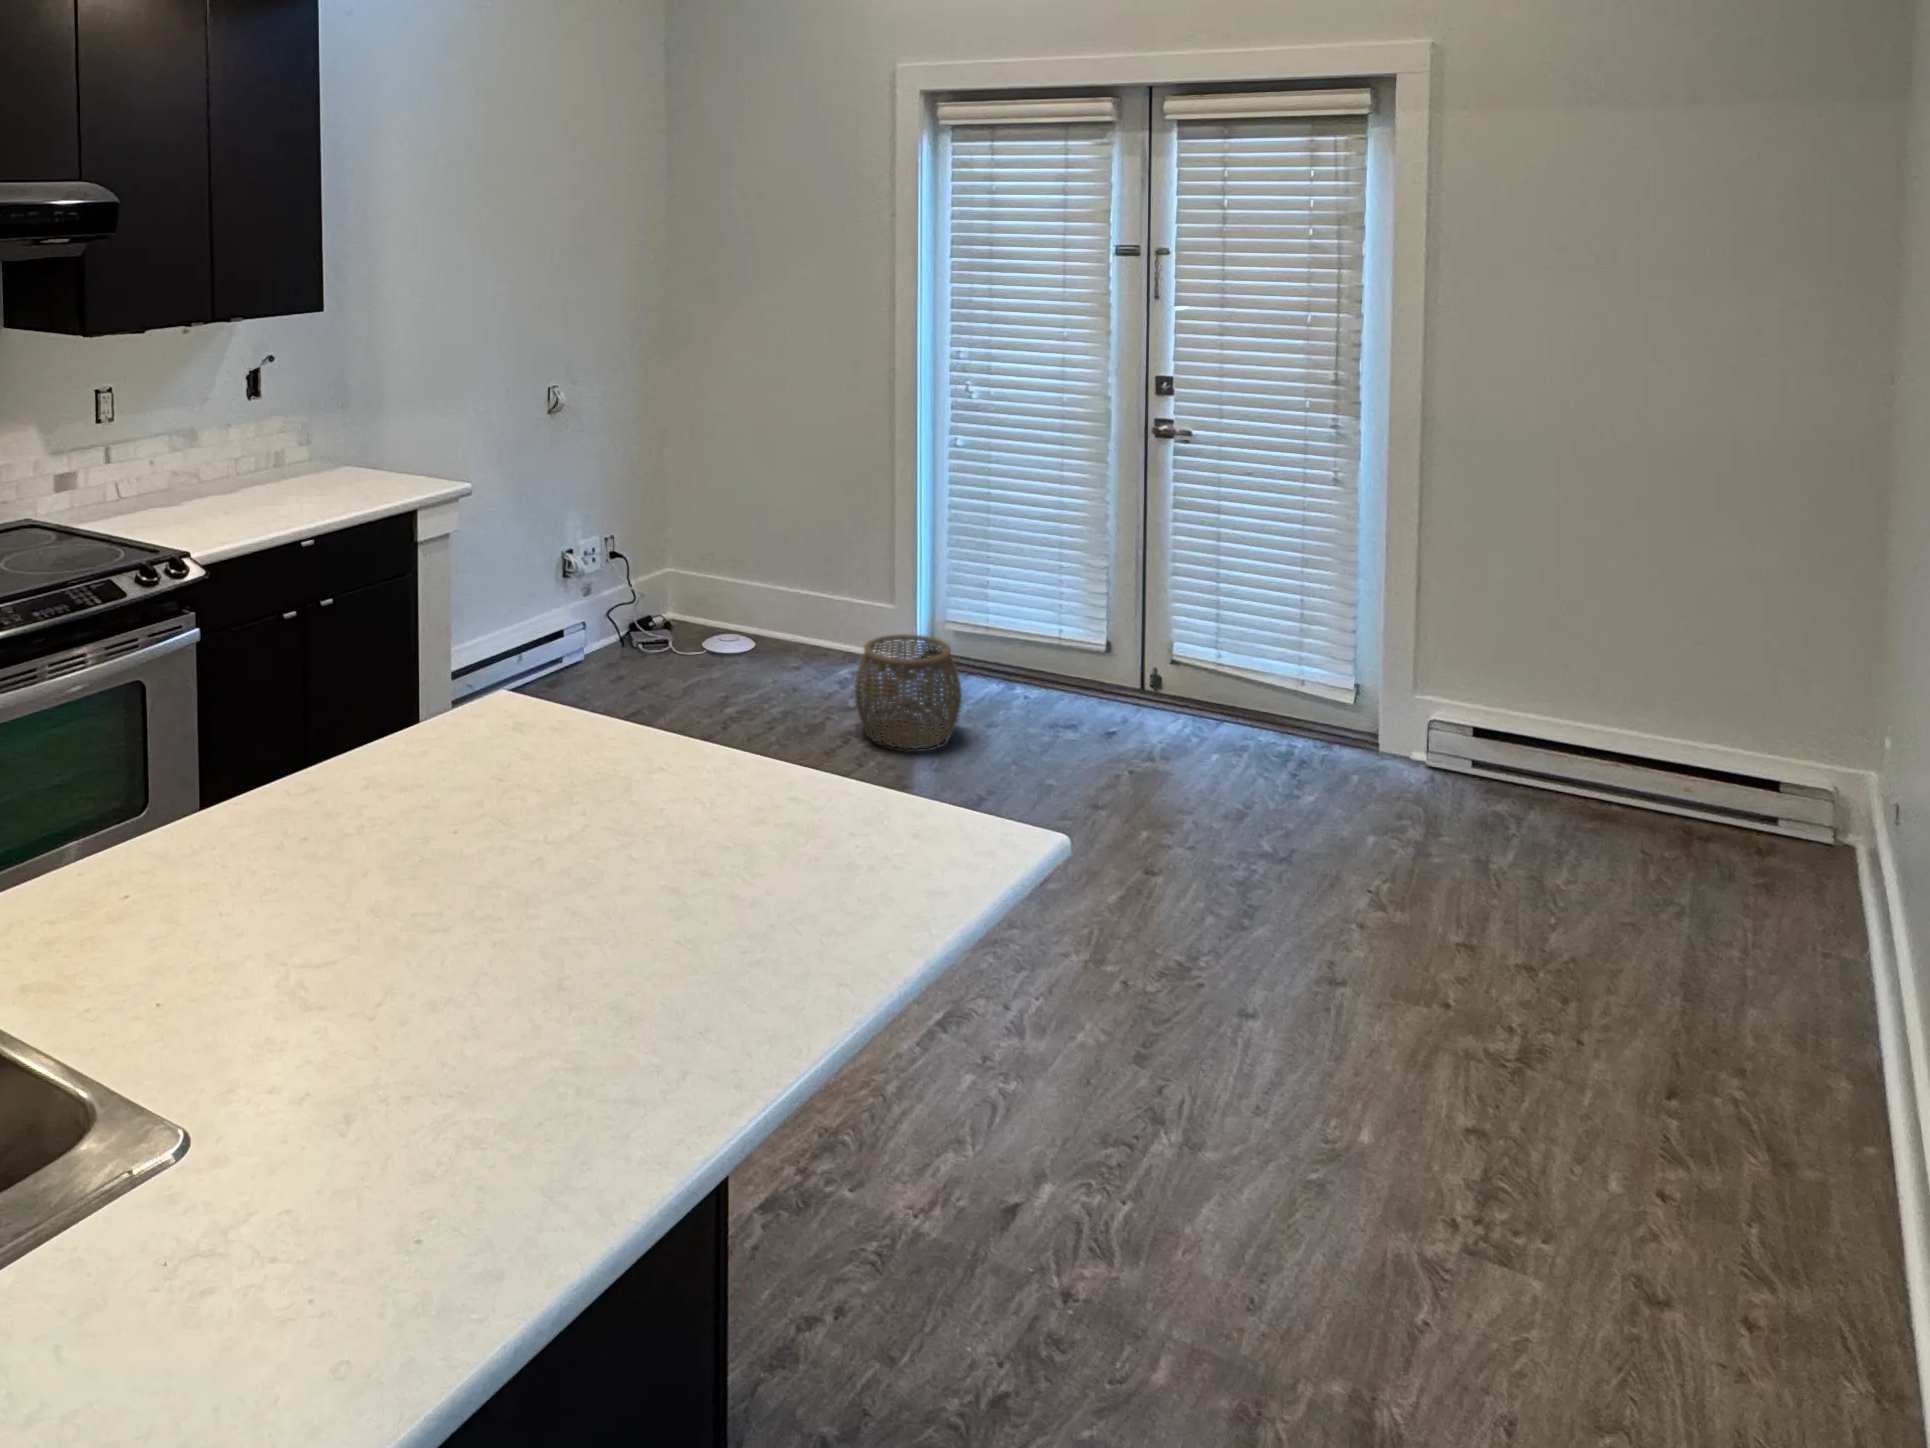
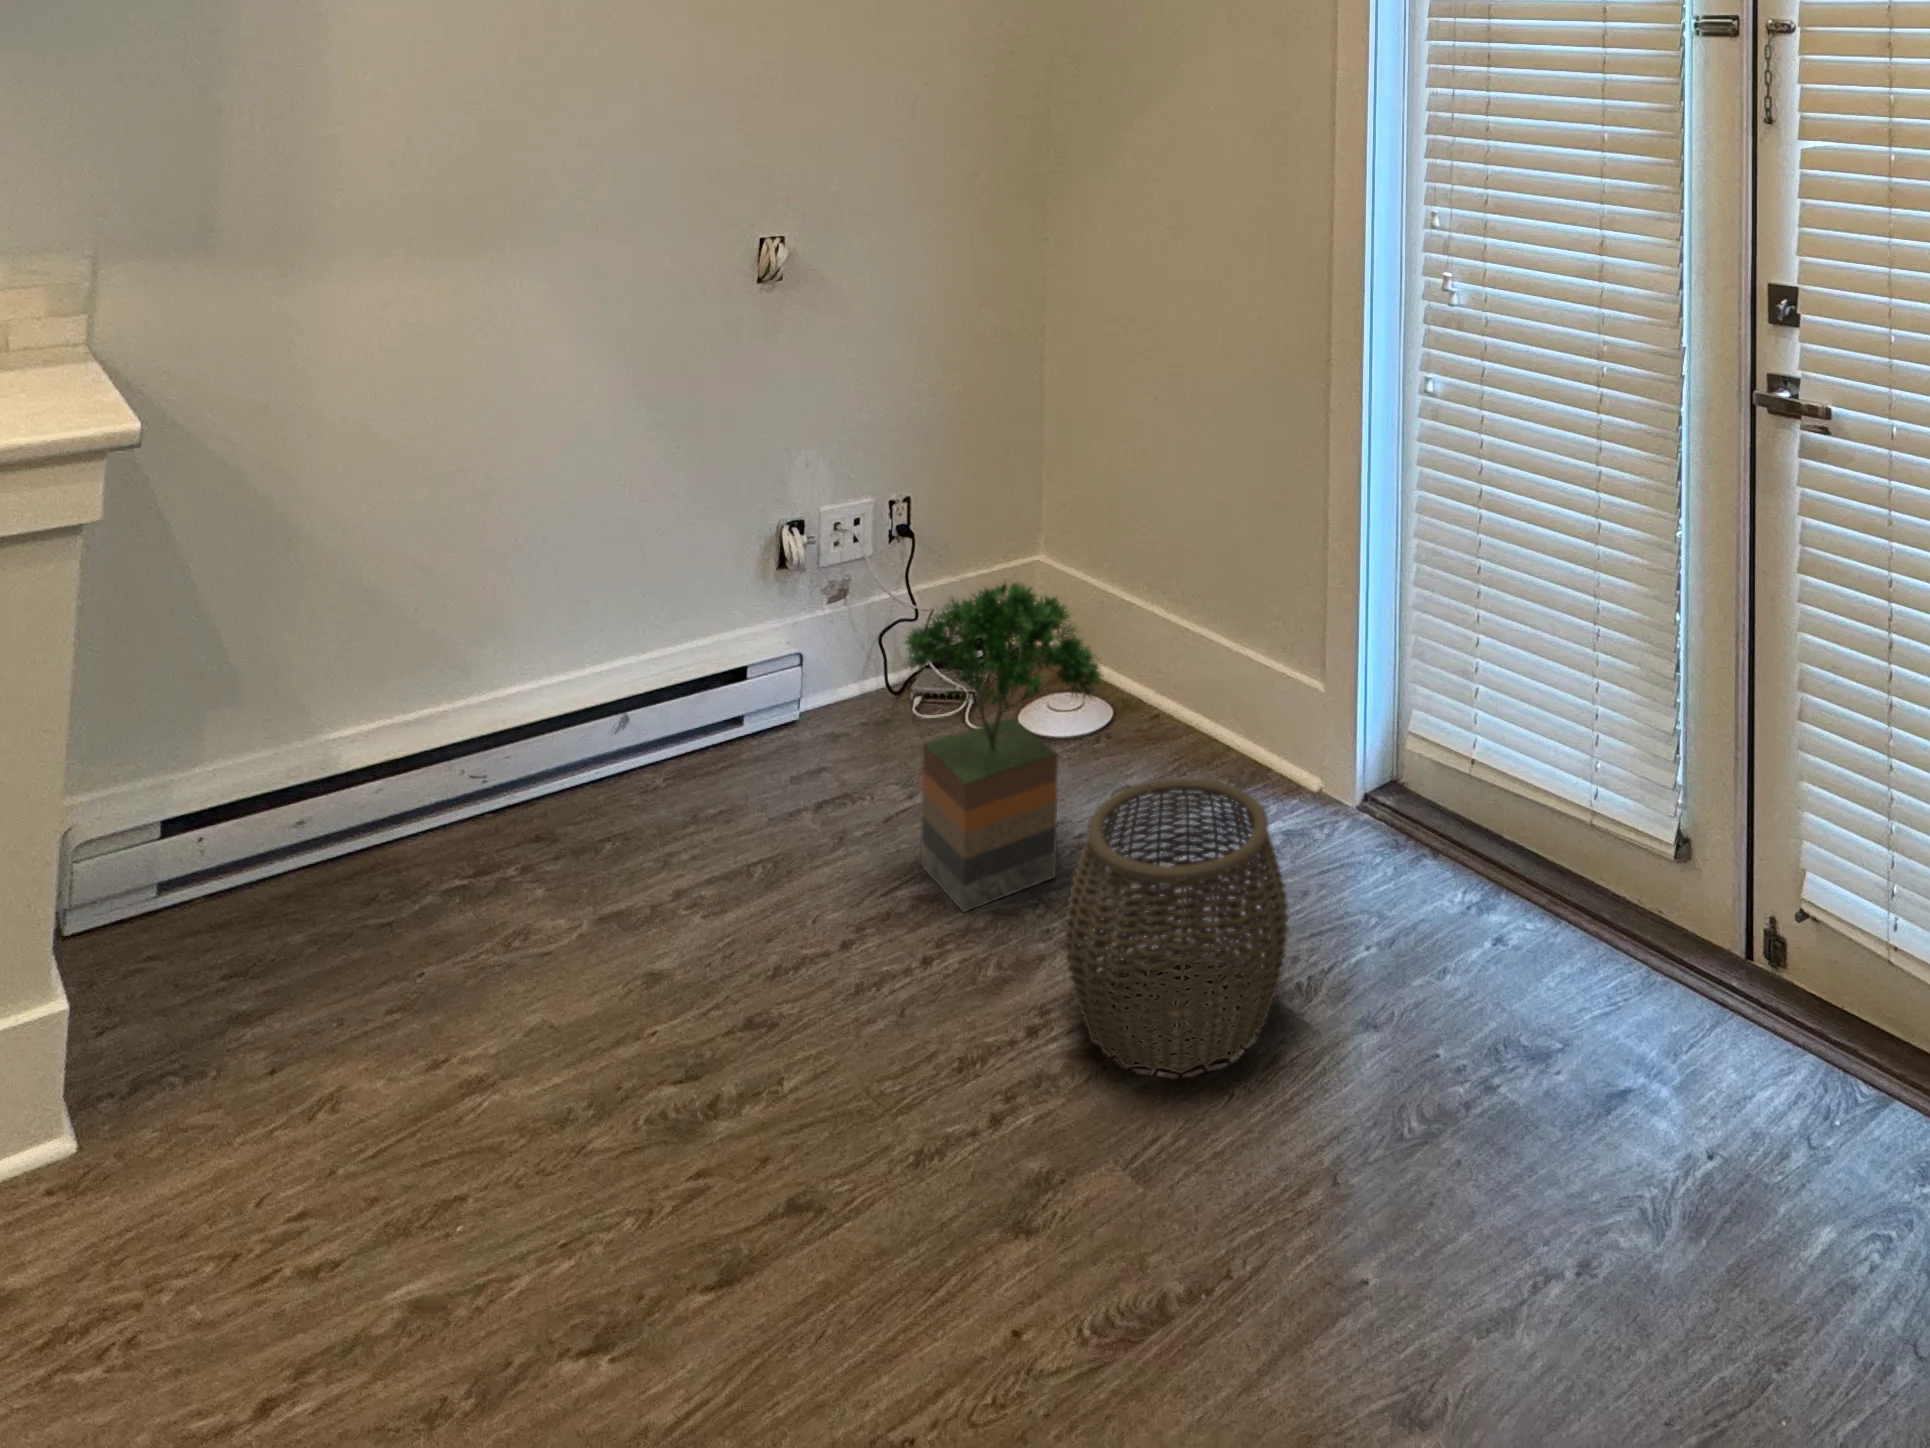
potted tree: none [710,562,825,718] -> present [905,583,1104,912]

